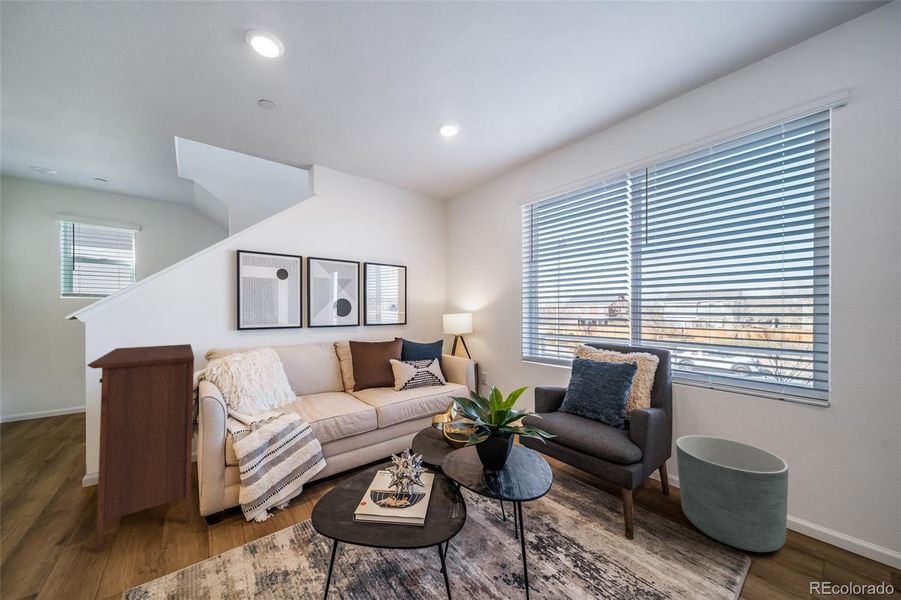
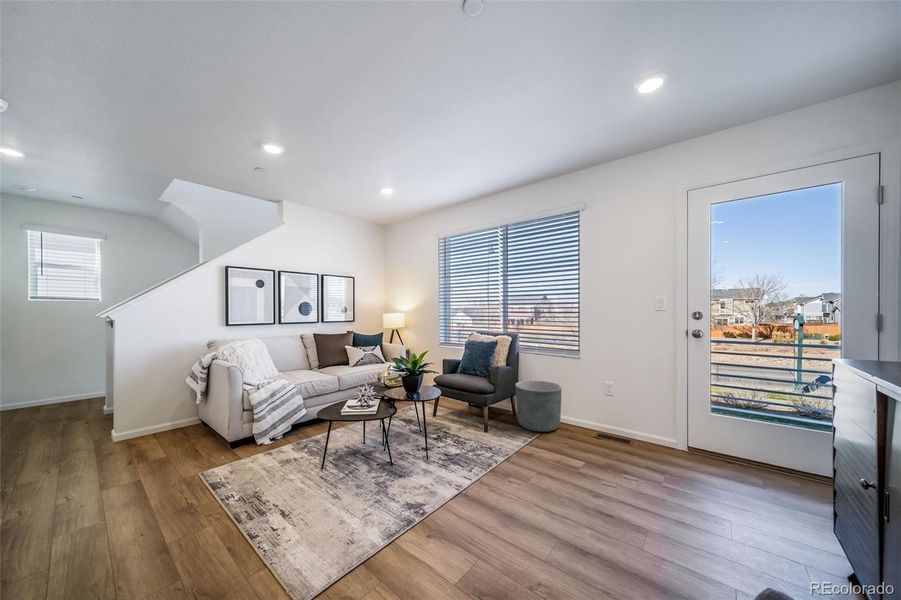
console table: present [87,344,194,553] -> none [141,337,221,464]

